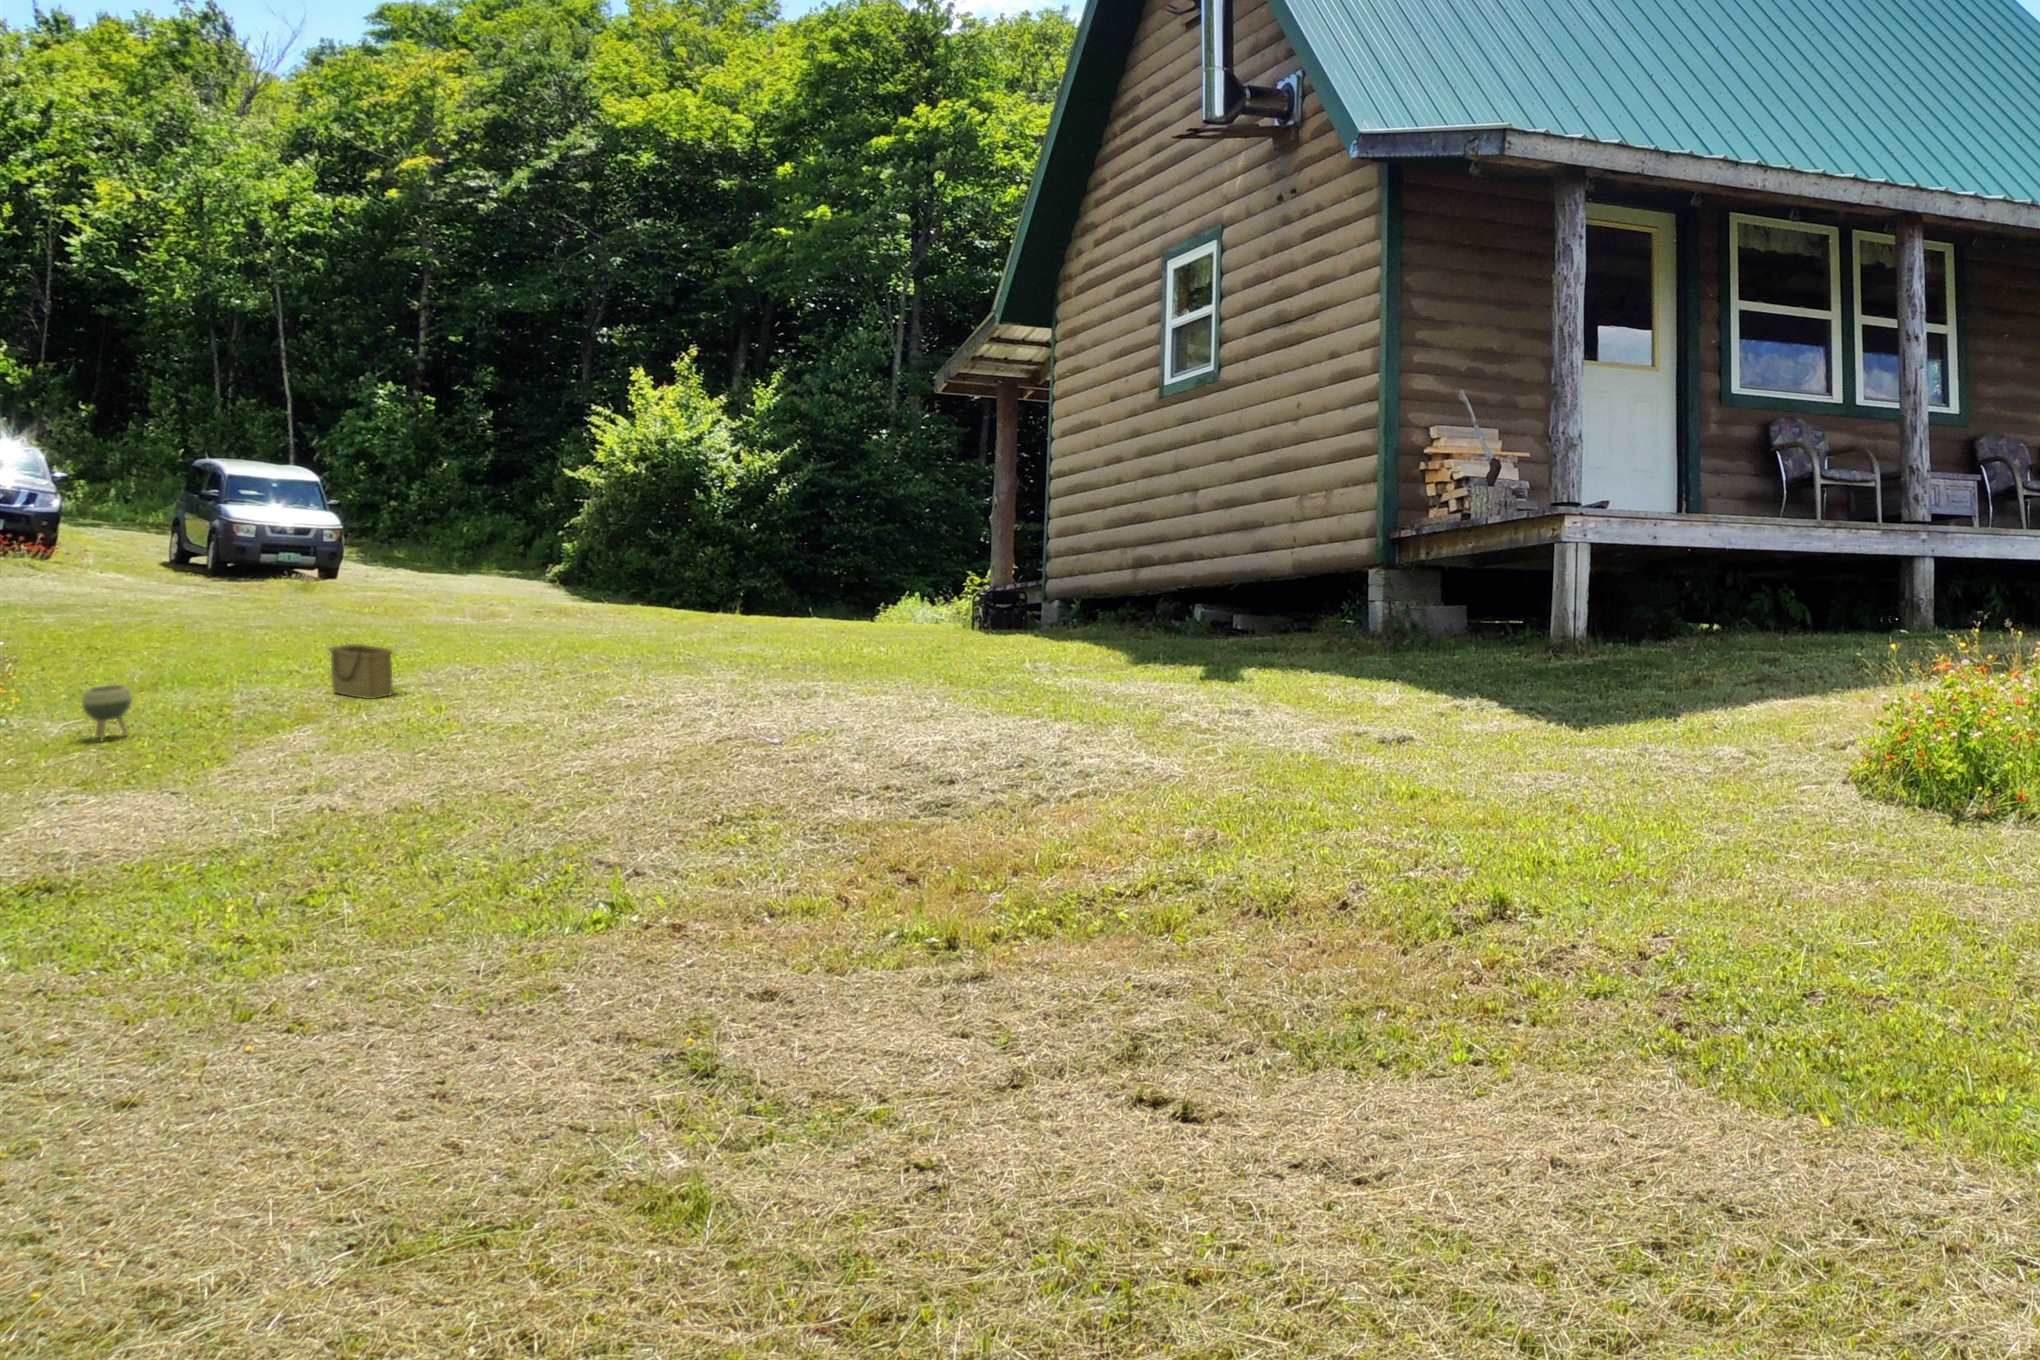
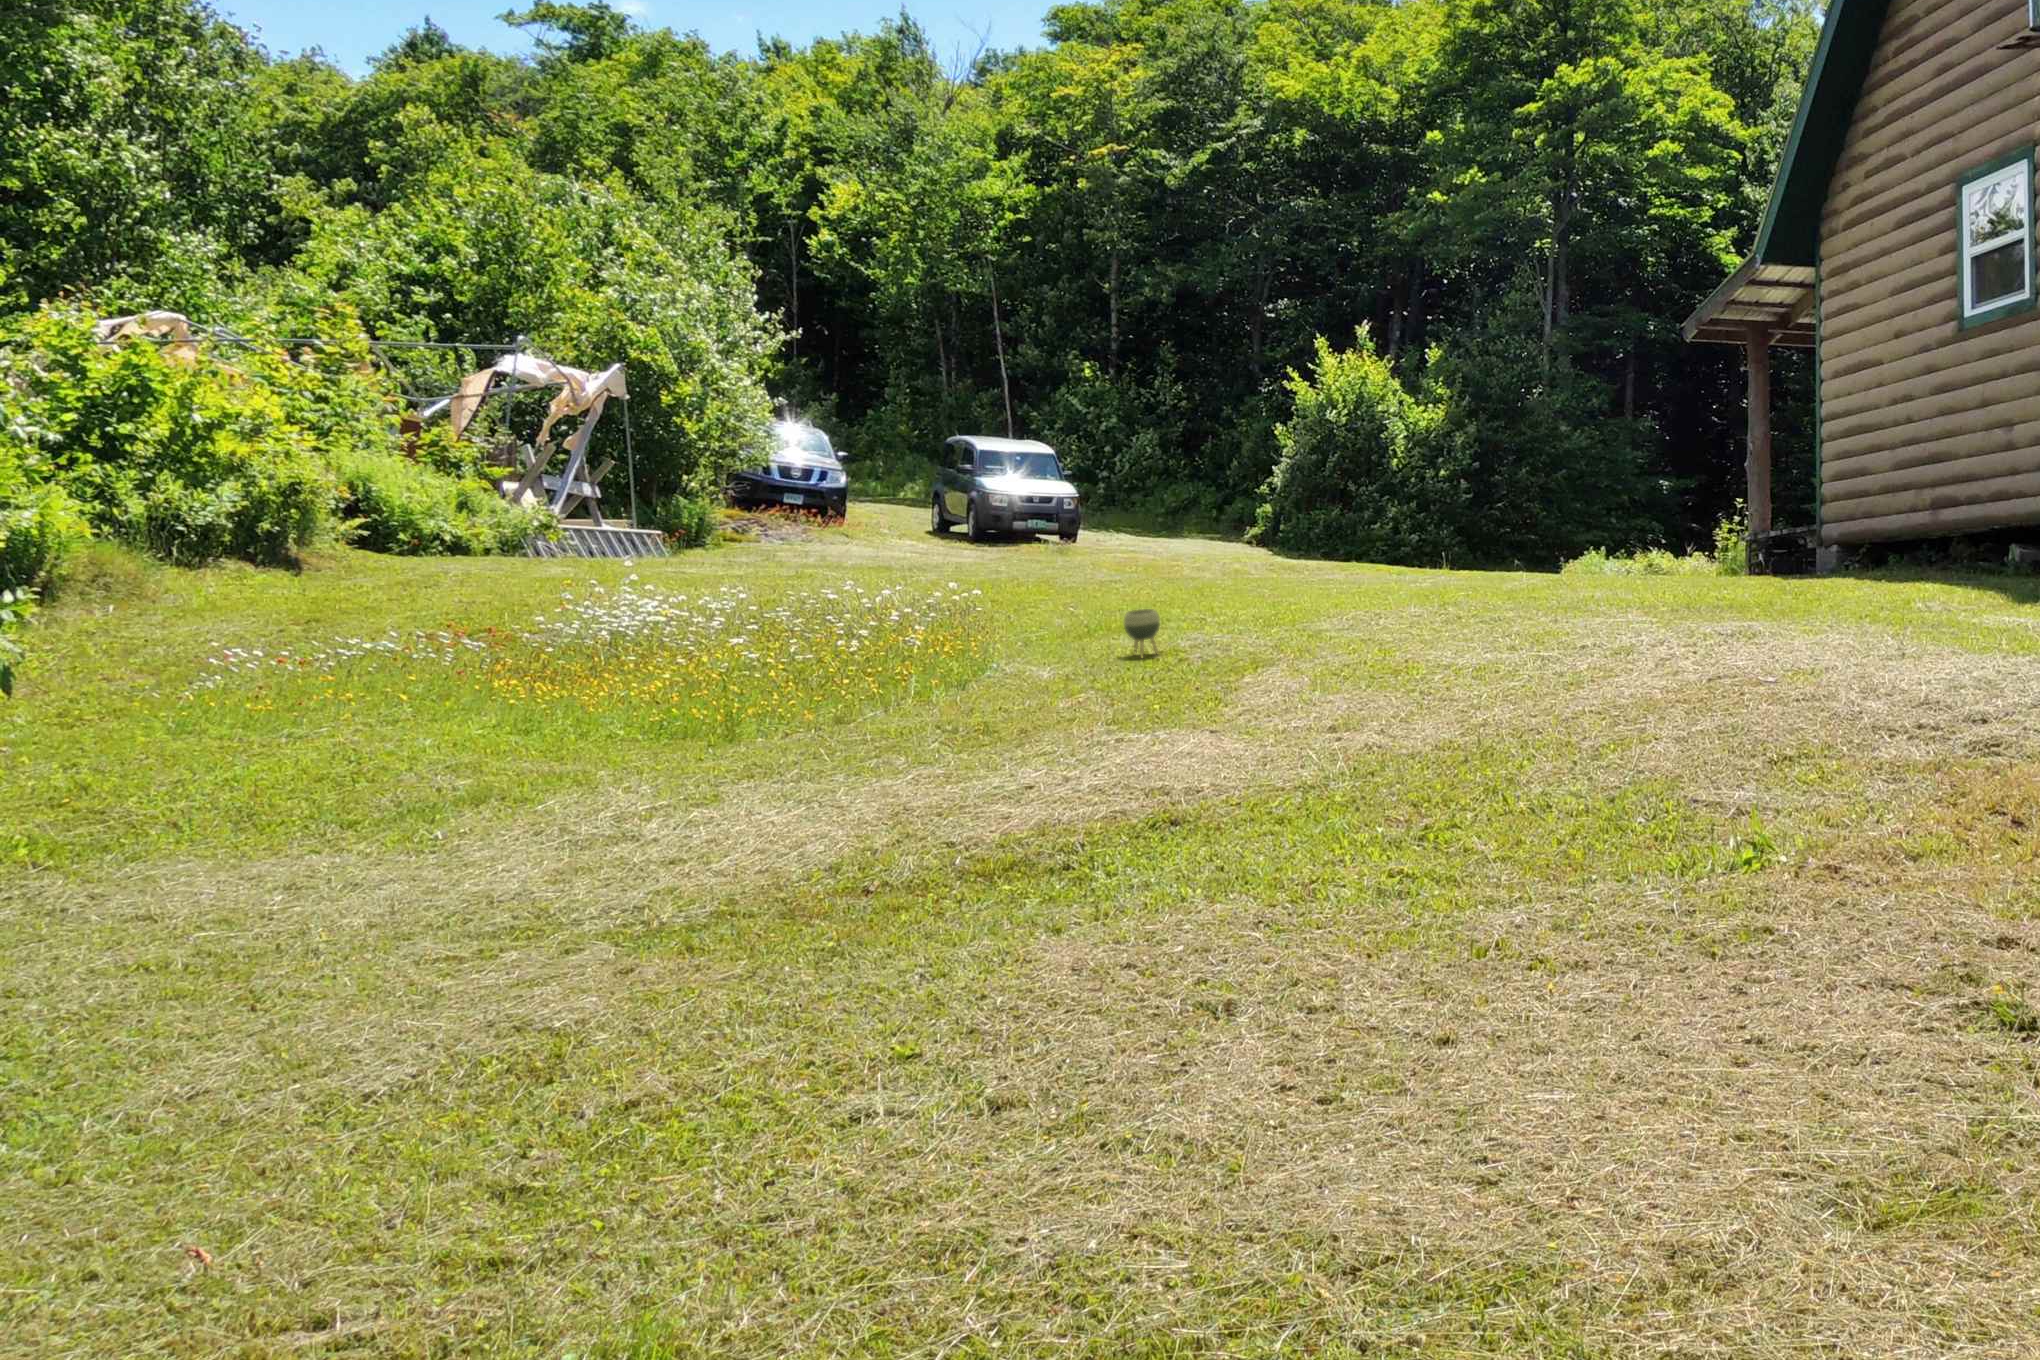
basket: present [329,644,392,699] -> none [1287,575,1346,625]

